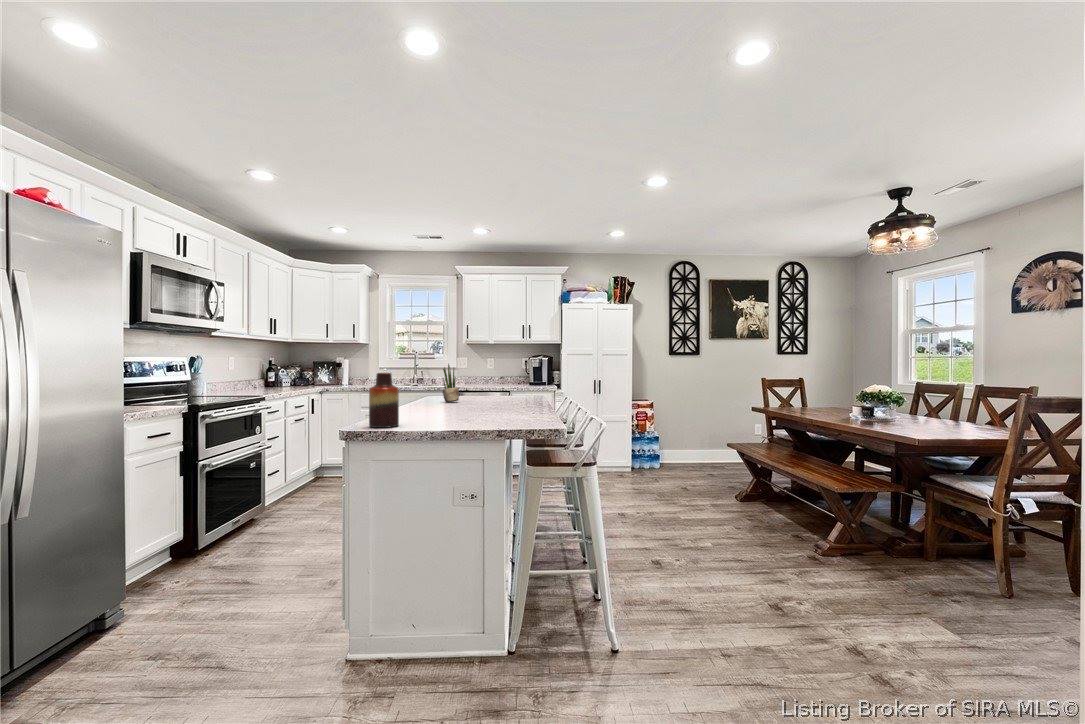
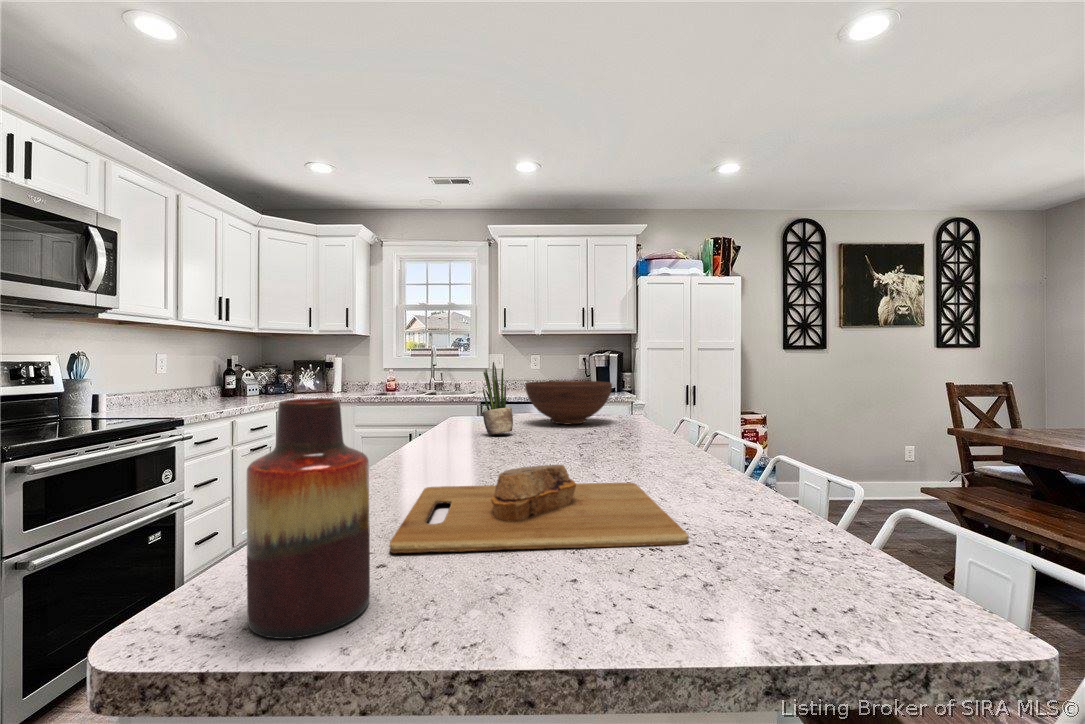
fruit bowl: none [469,375,519,399] -> present [525,381,612,424]
cutting board: none [402,400,496,422] -> present [390,465,689,553]

